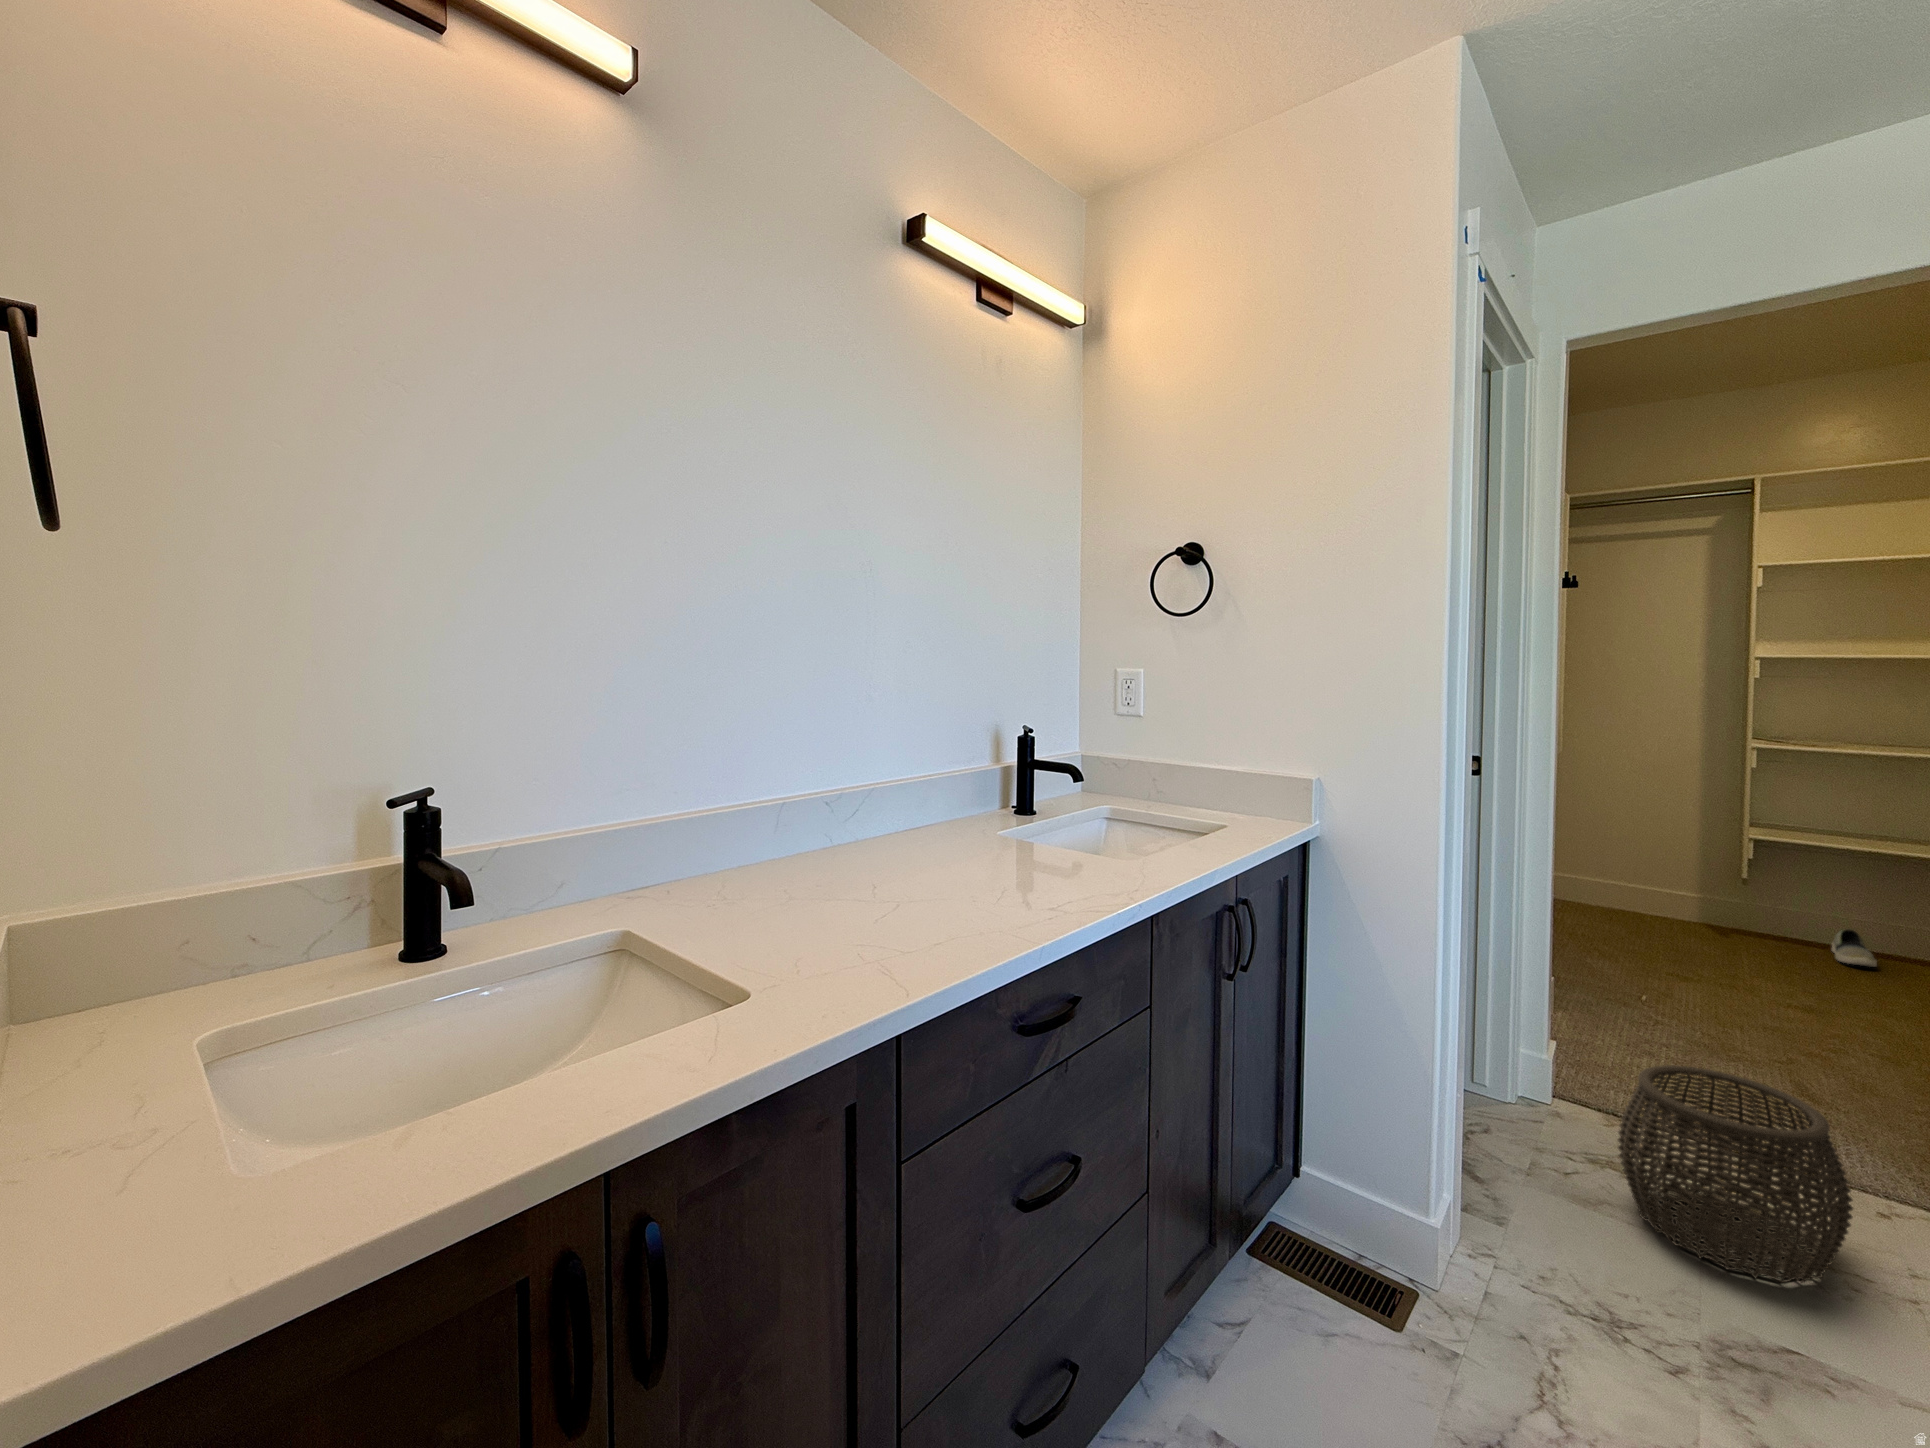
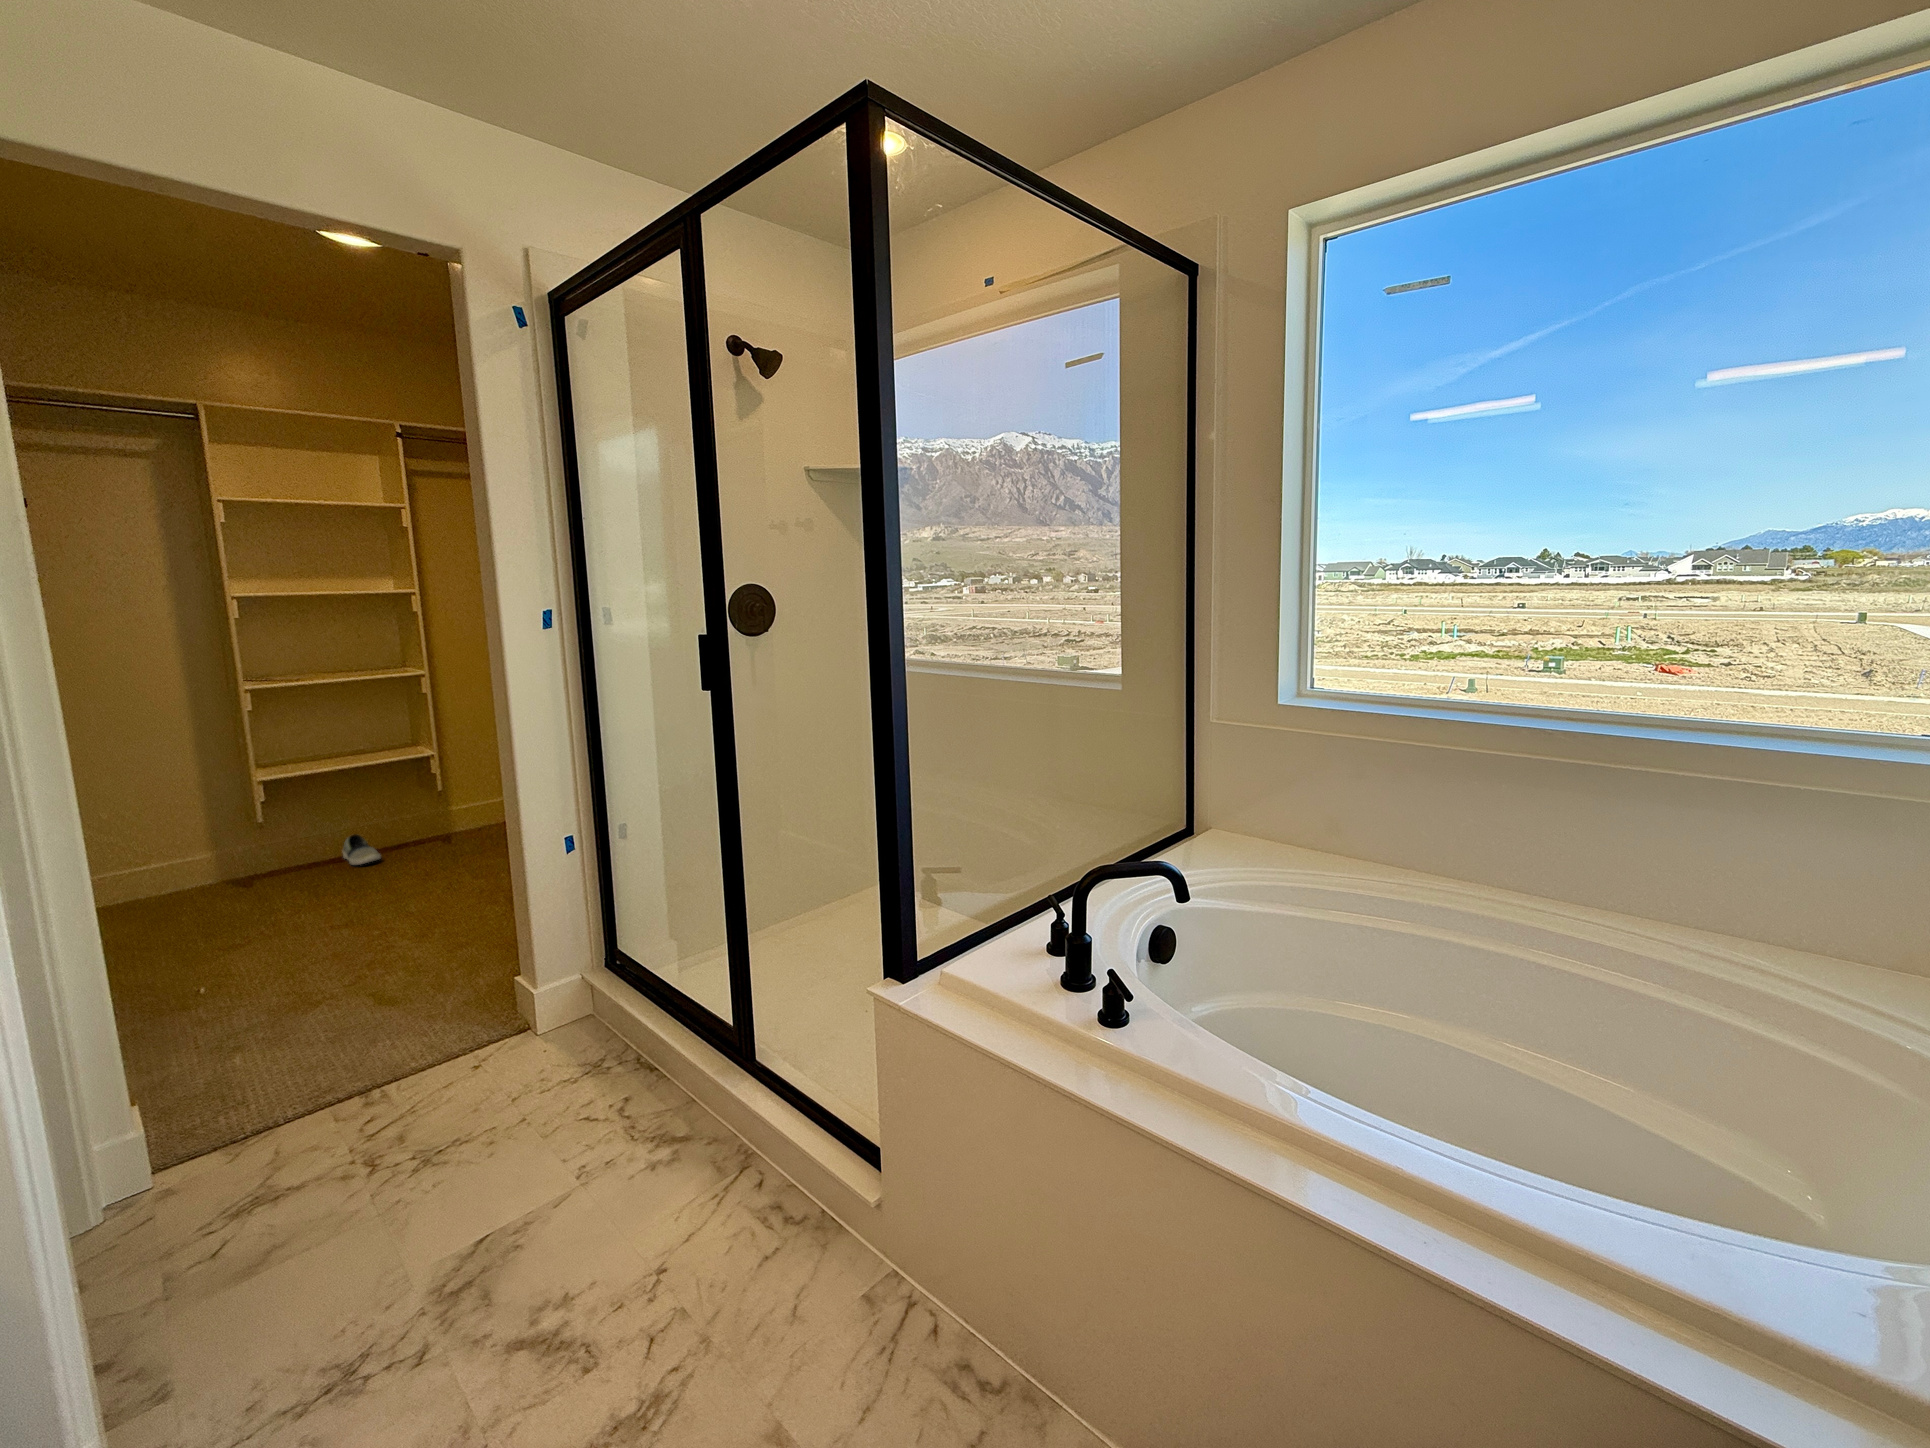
woven basket: present [1618,1065,1853,1283] -> none [270,1020,484,1235]

